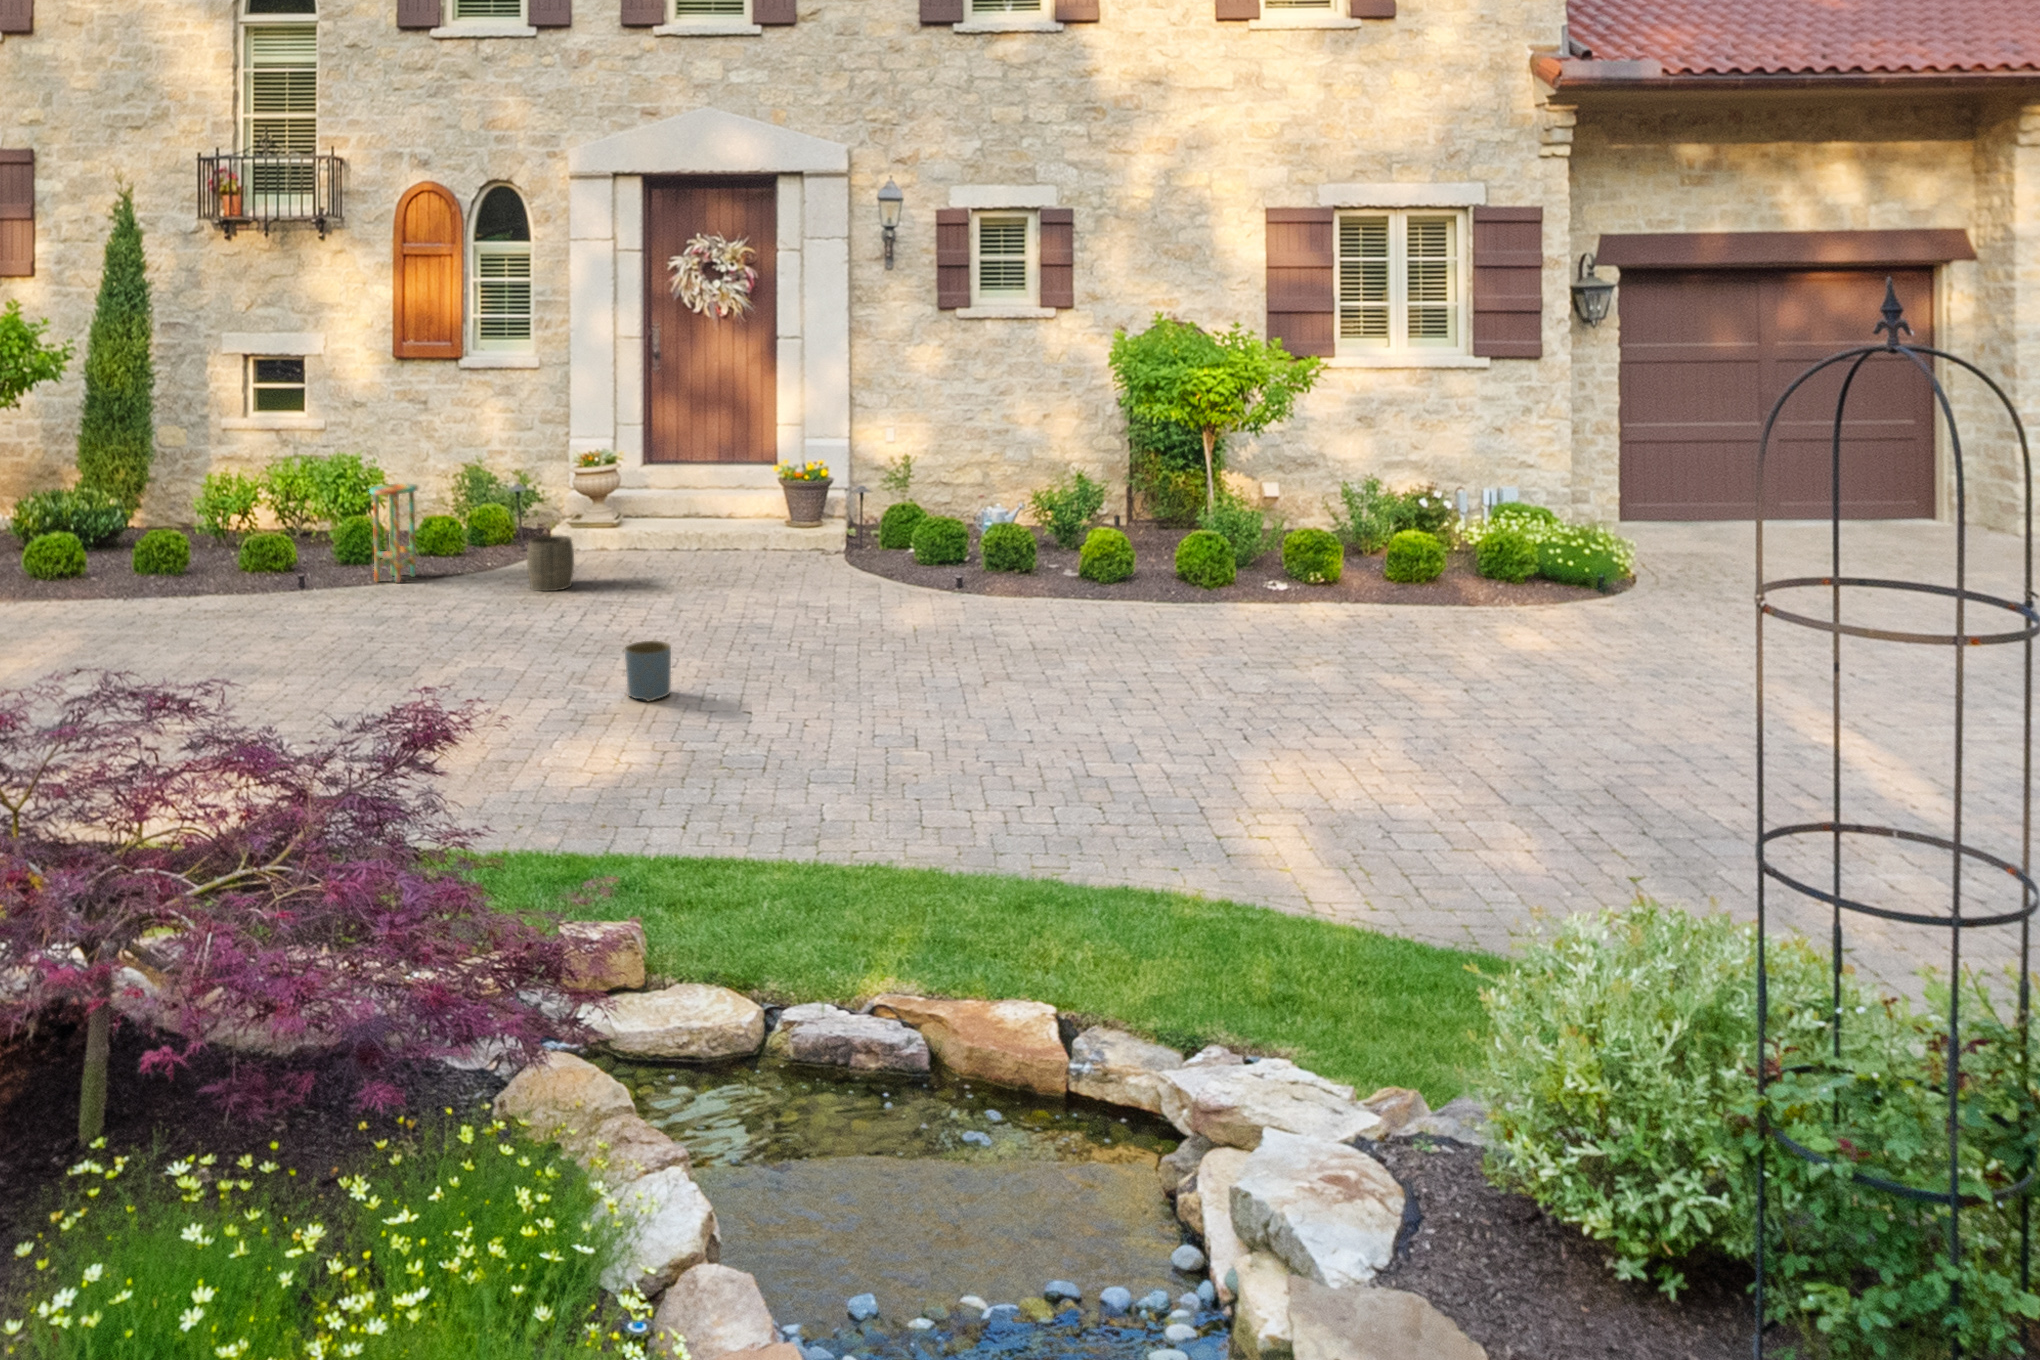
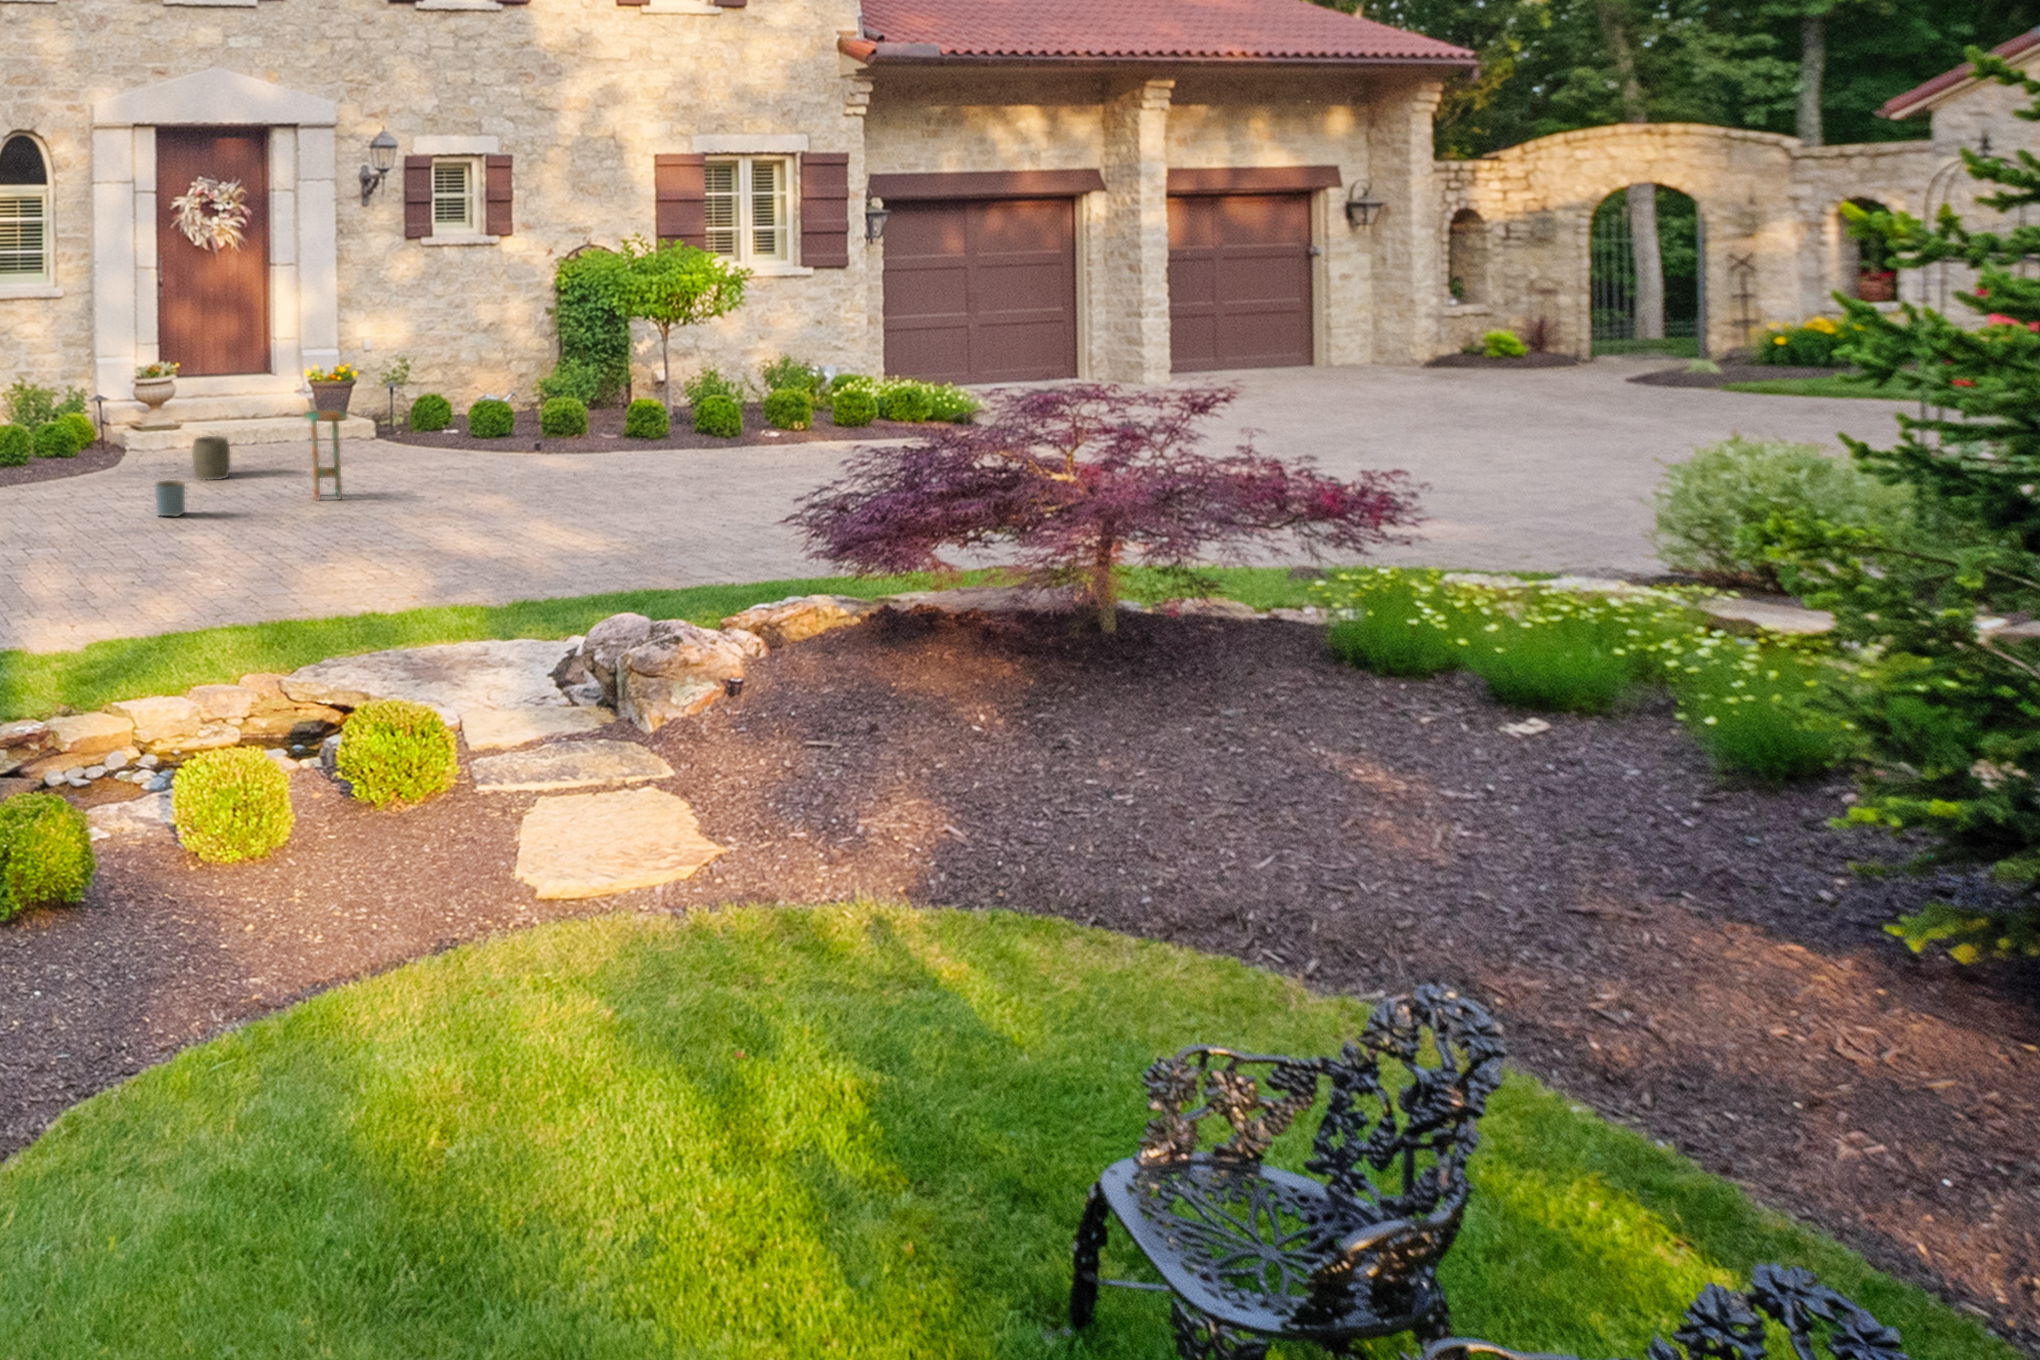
side table: present [369,483,418,583] -> present [303,410,346,500]
planter: present [625,641,671,701] -> present [155,480,185,517]

